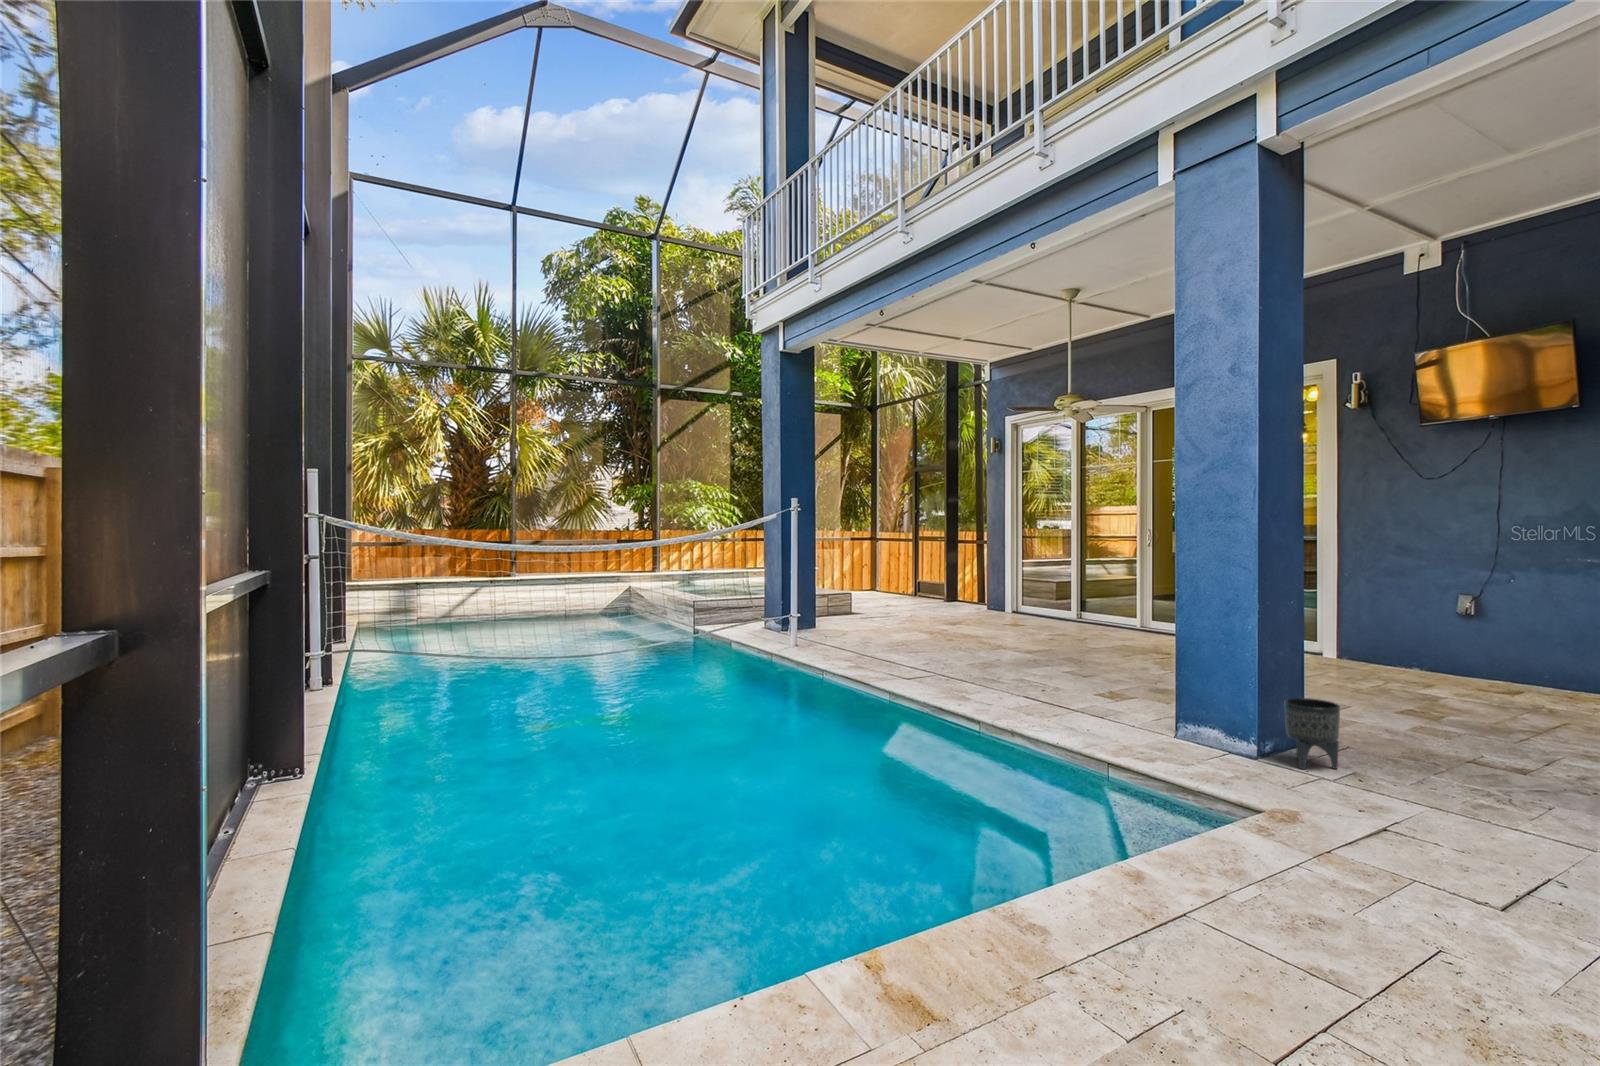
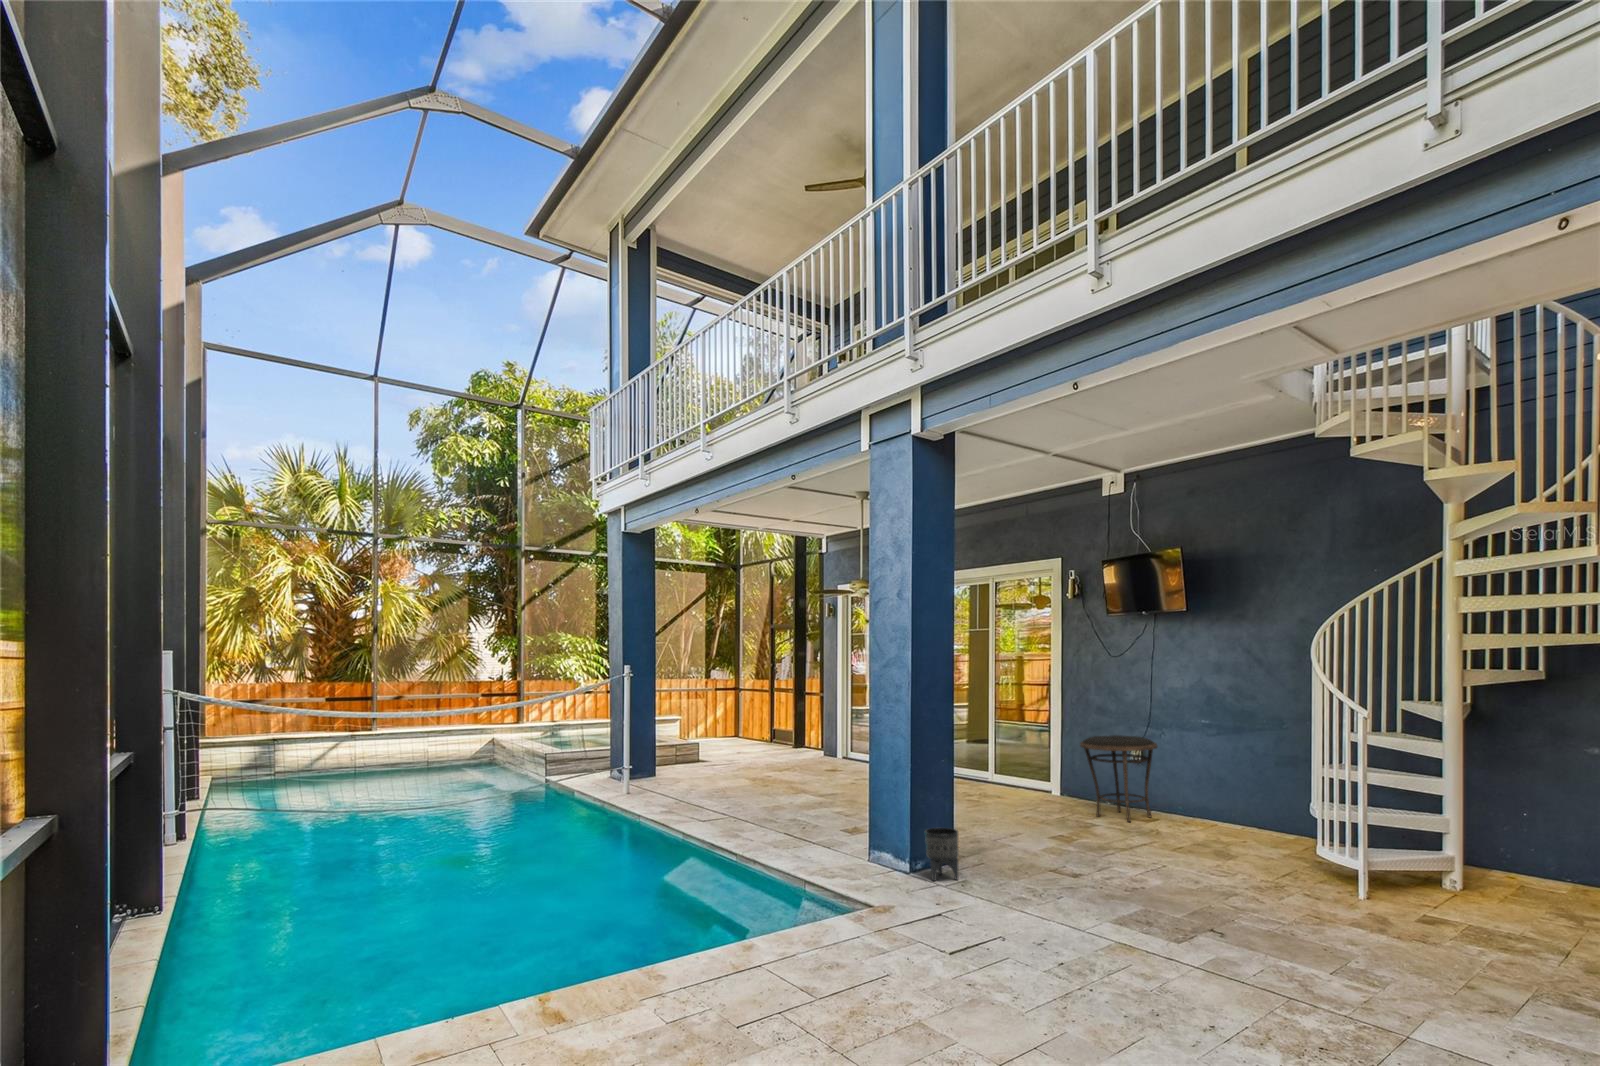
side table: none [1391,586,1515,693] -> present [1080,735,1158,822]

